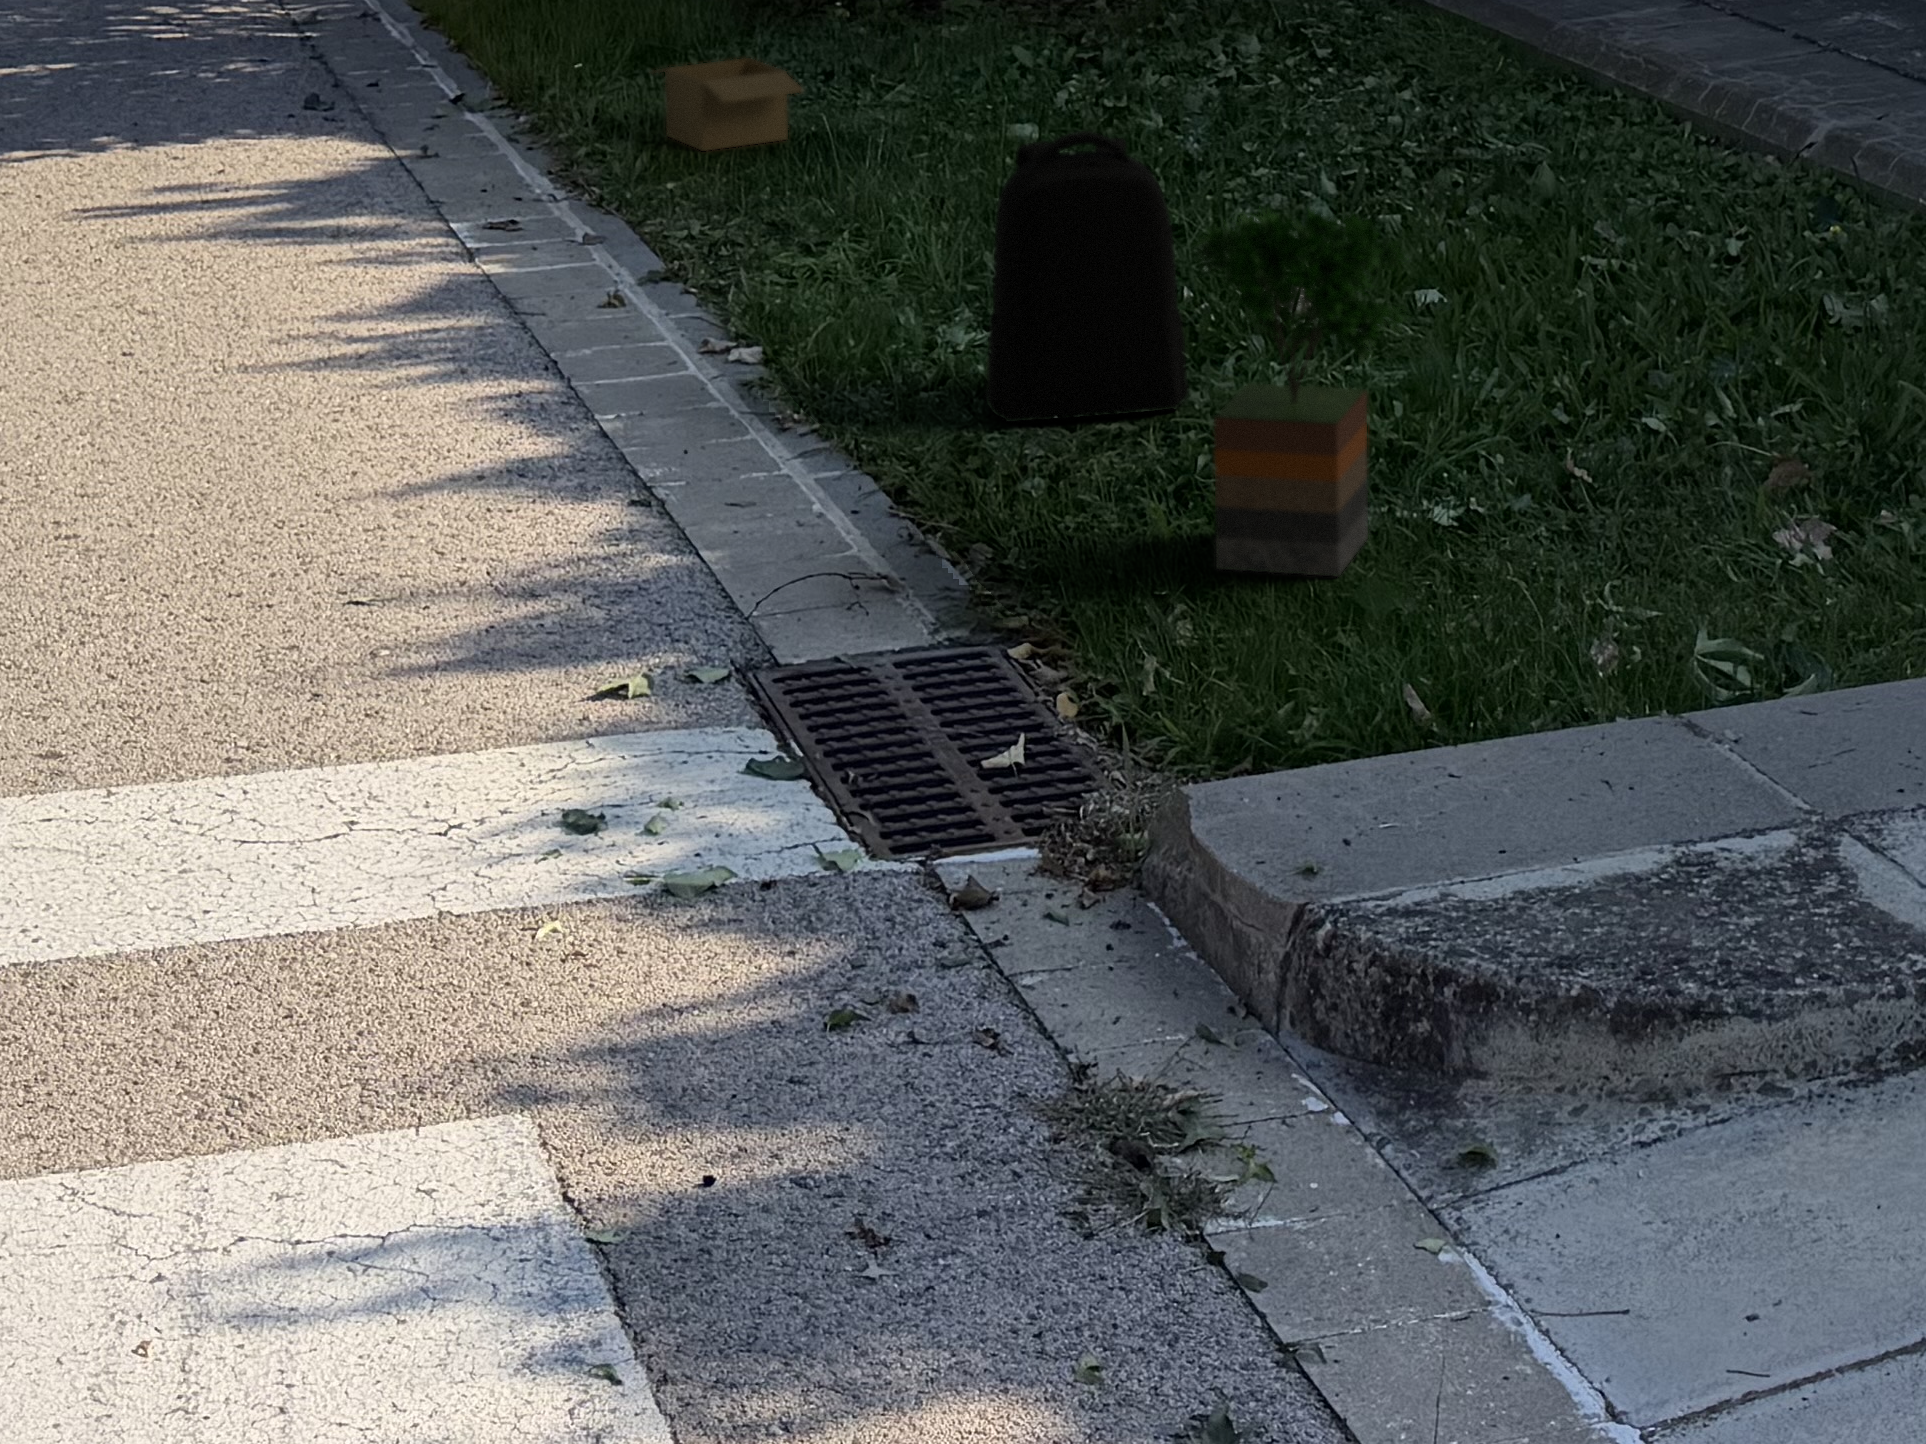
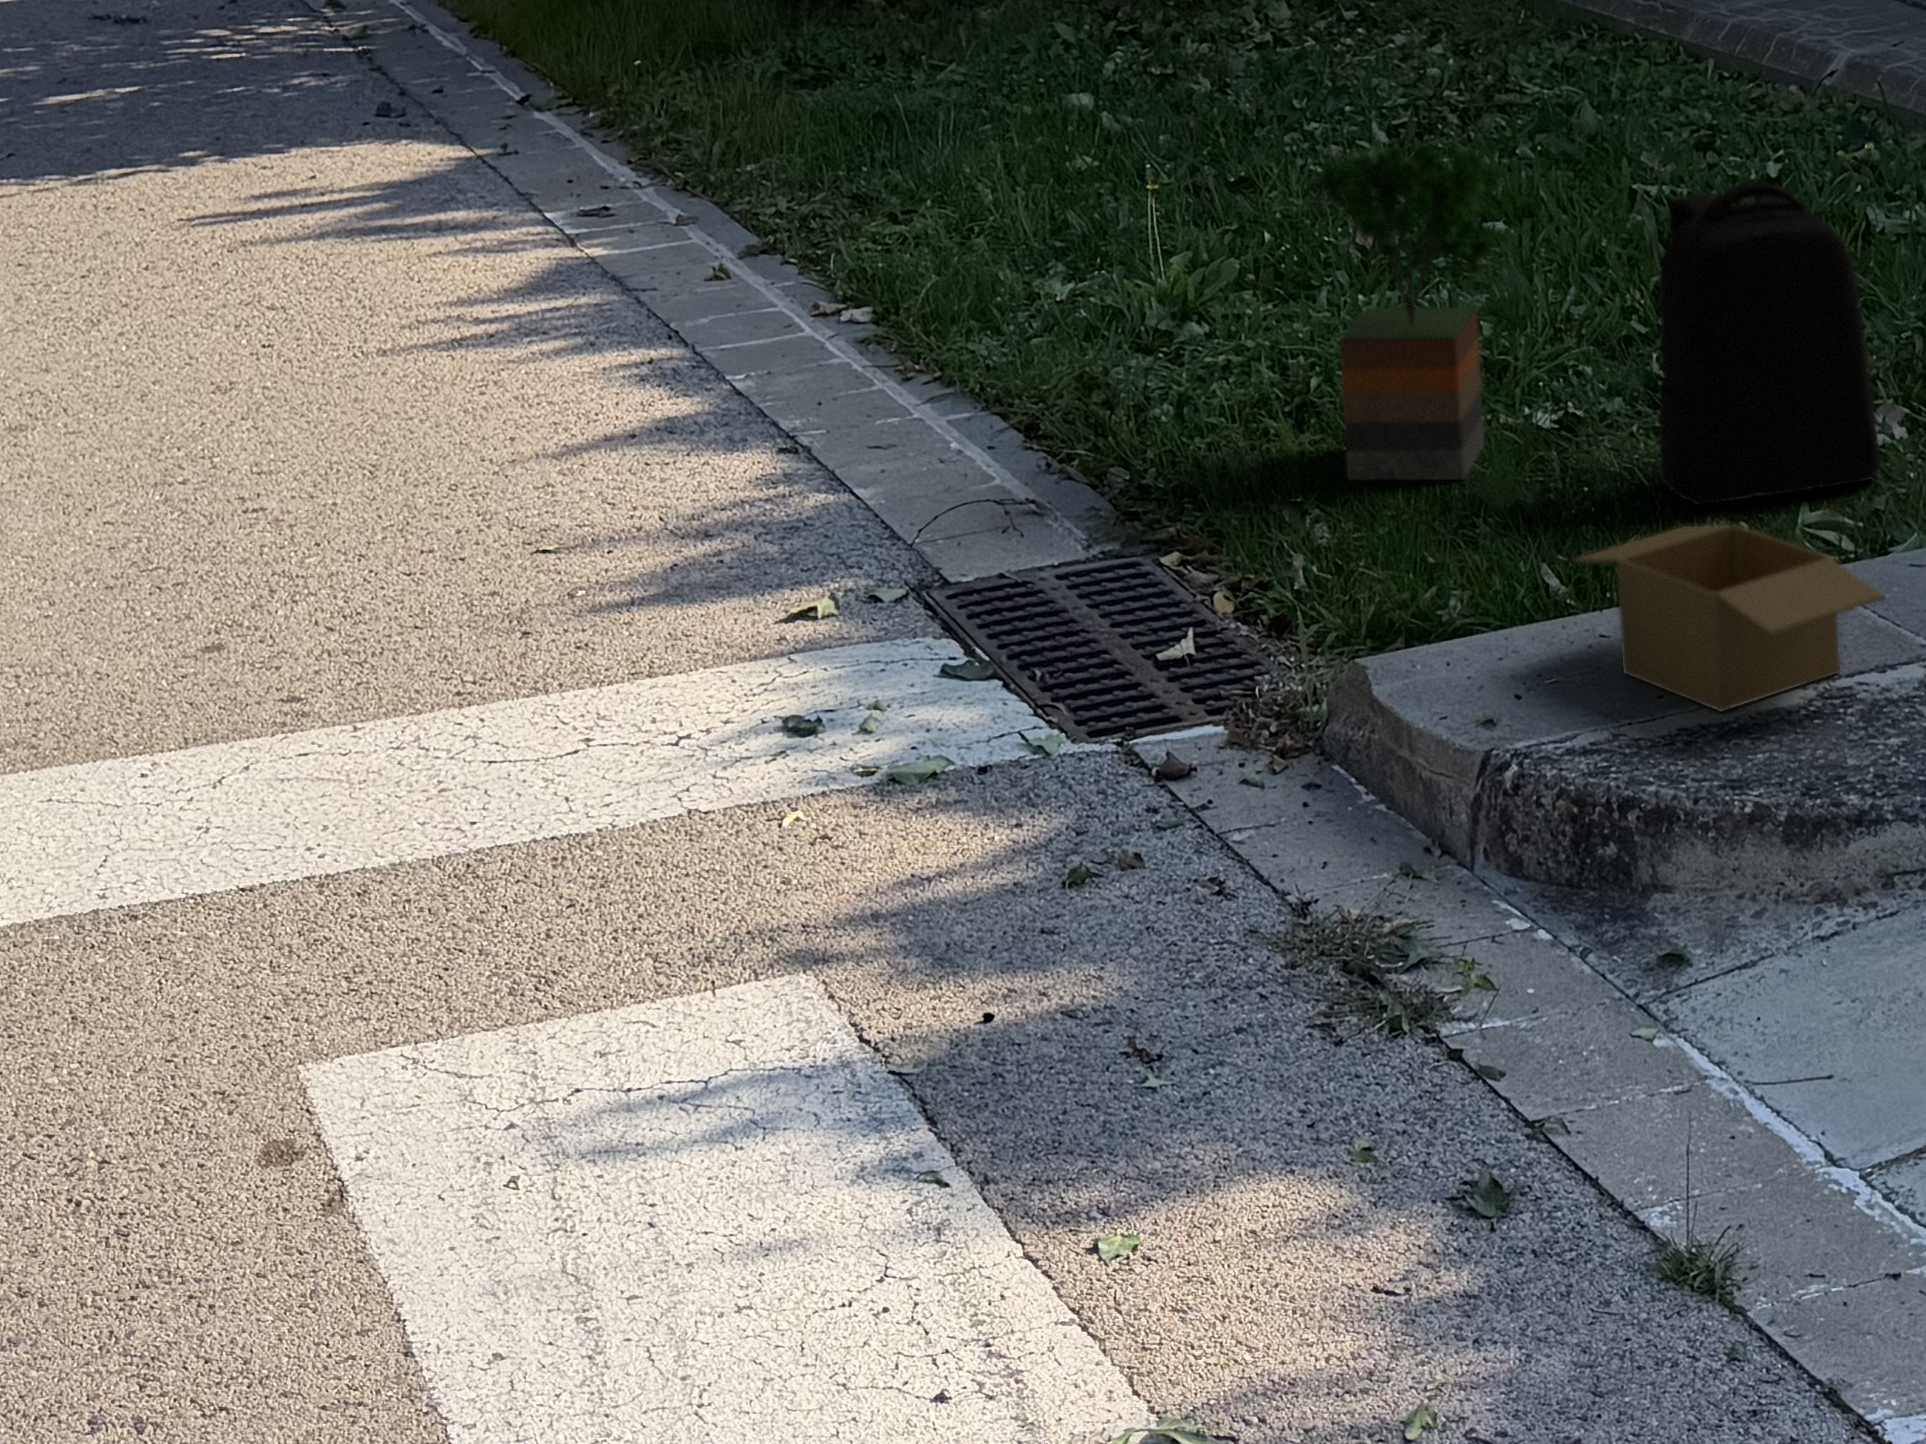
cardboard box: present [658,58,803,151] -> present [1575,525,1884,711]
backpack: present [986,131,1189,422] -> present [1659,181,1882,505]

